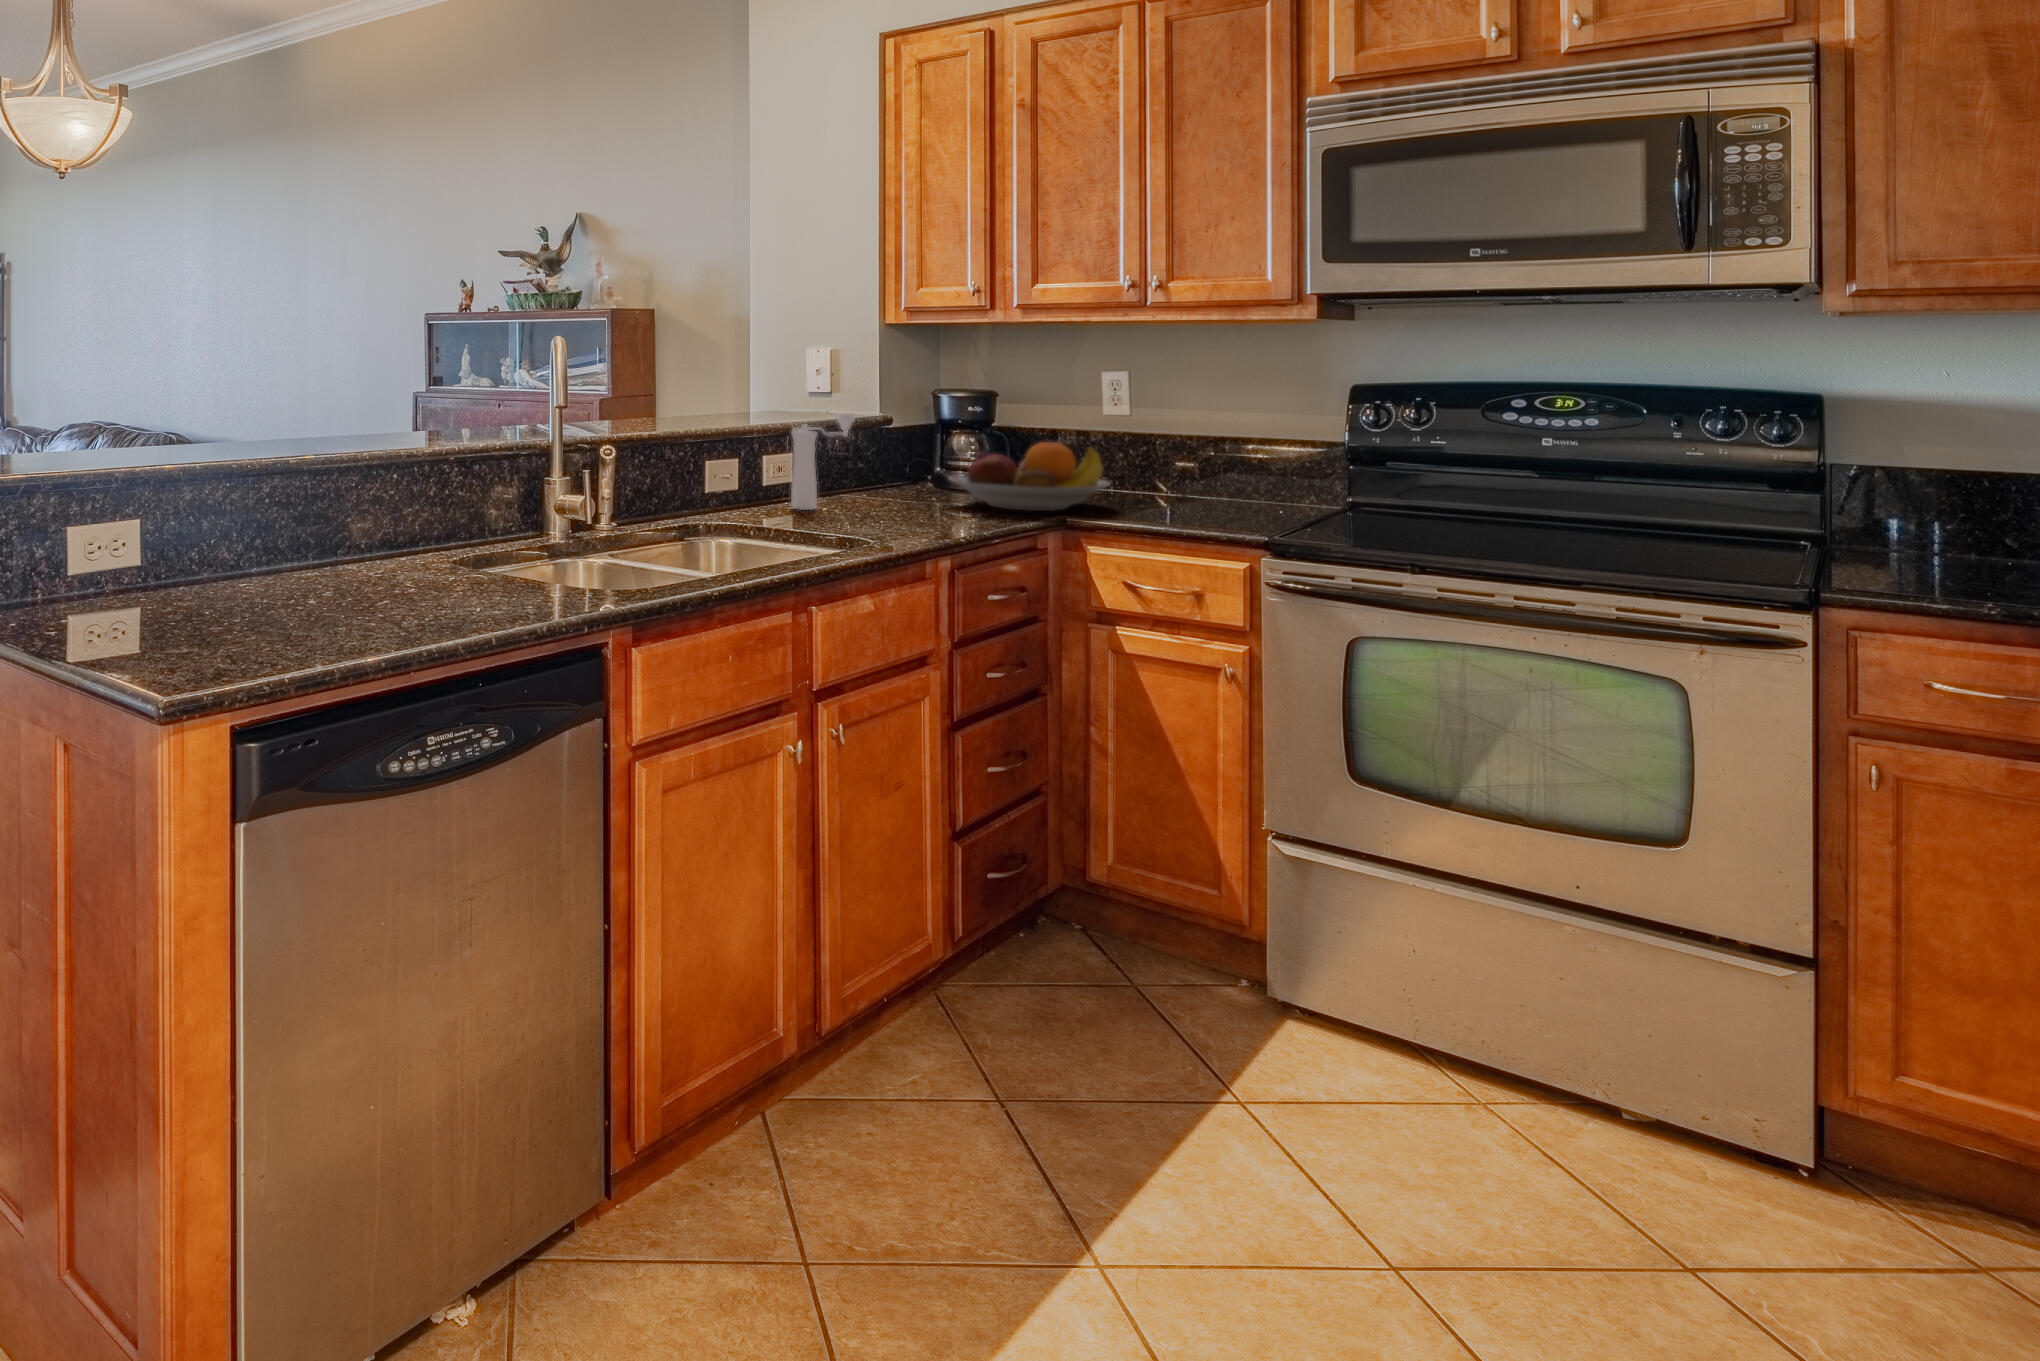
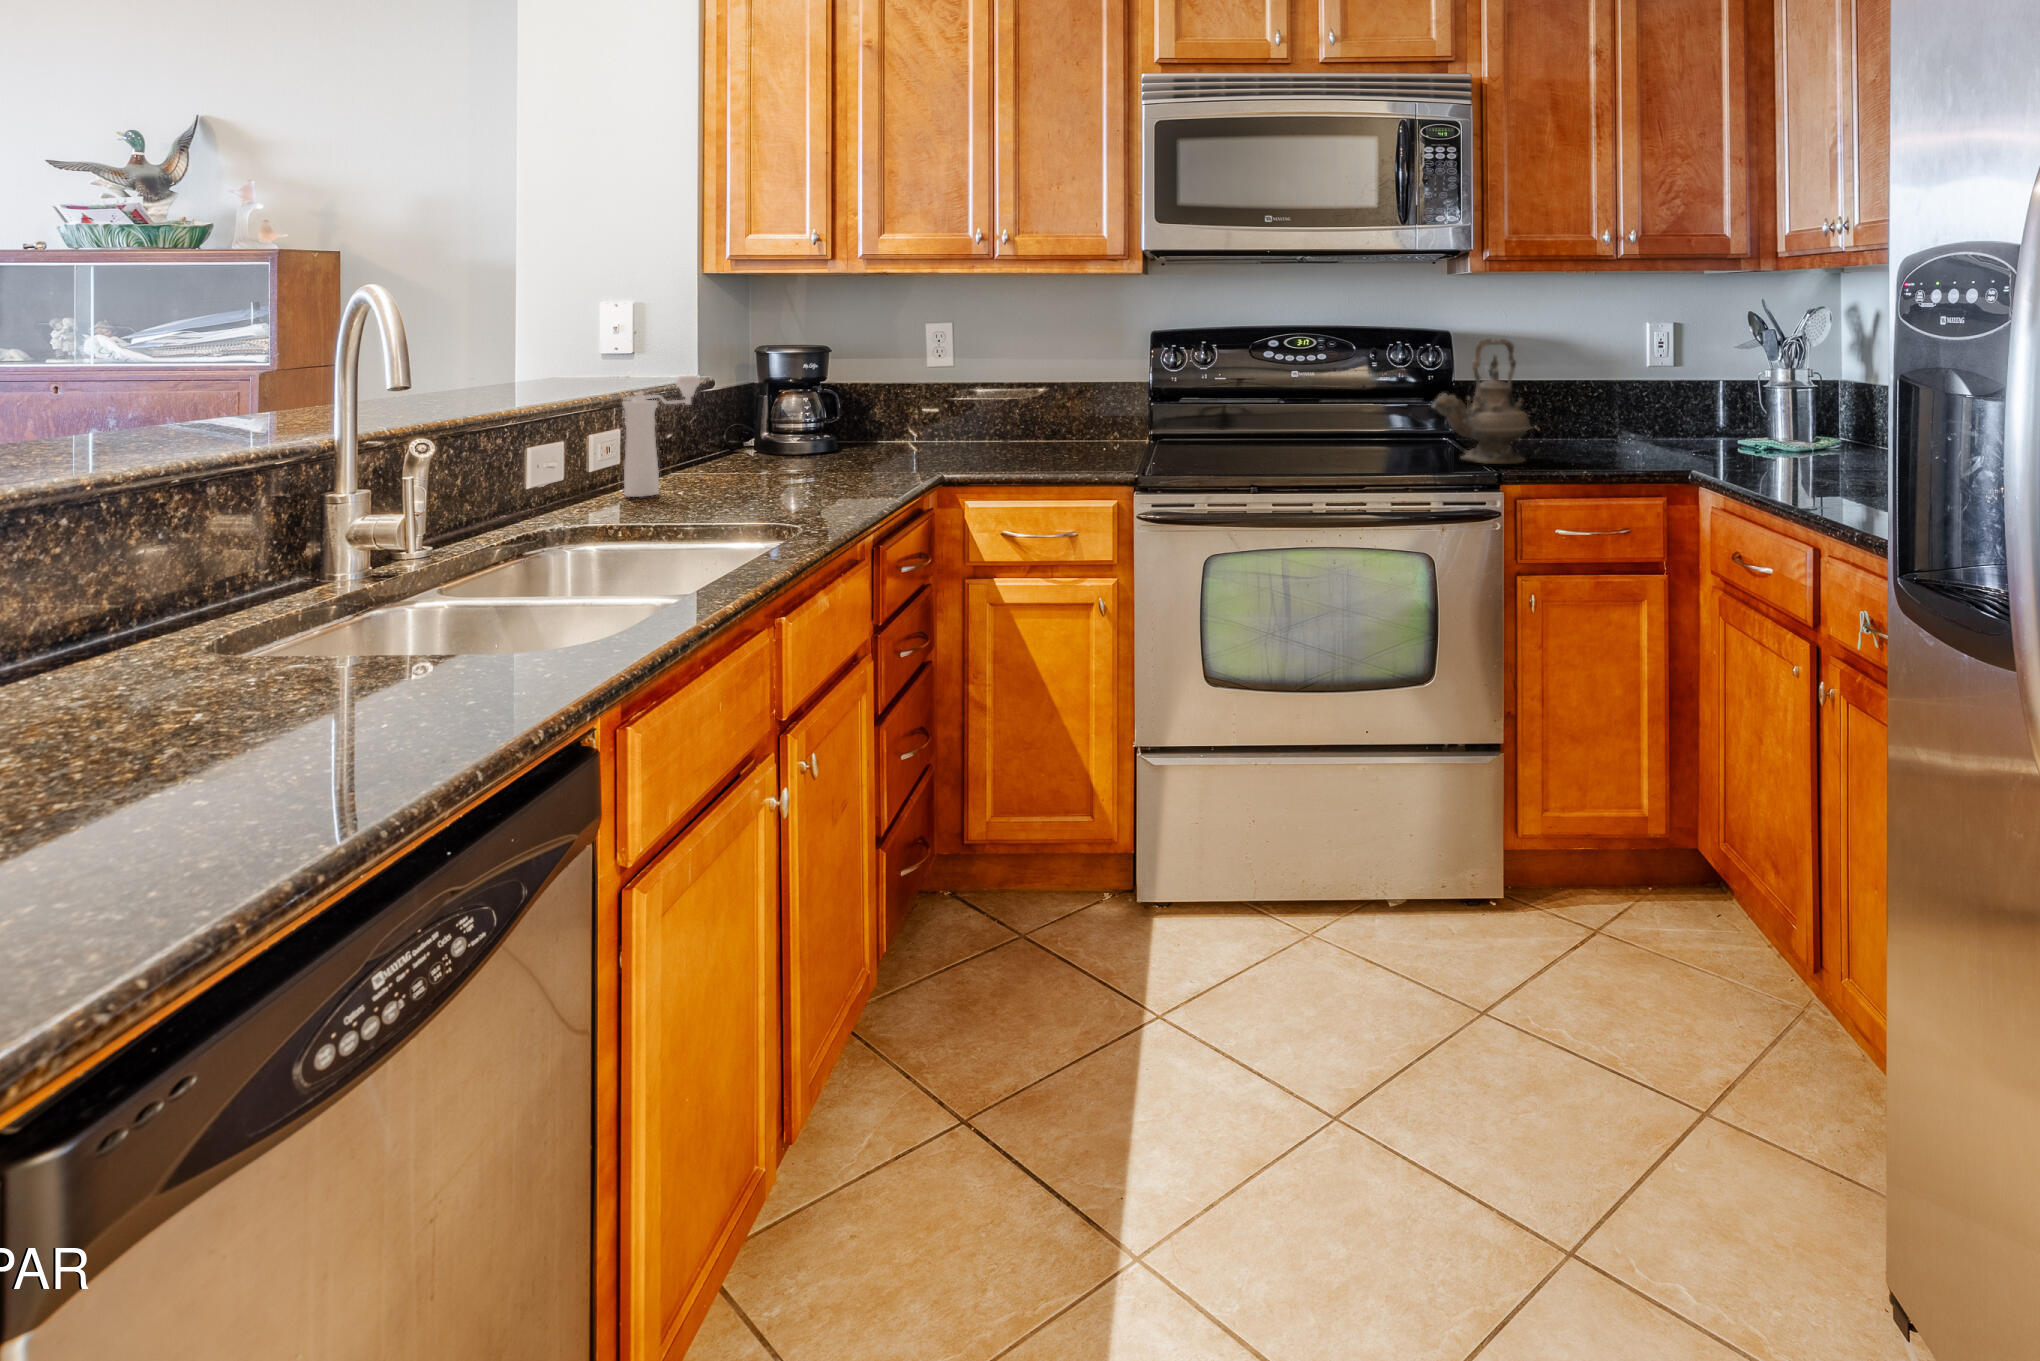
teapot: none [1702,402,1920,581] -> present [1432,339,1533,464]
fruit bowl: present [949,442,1110,511] -> none [807,398,975,472]

